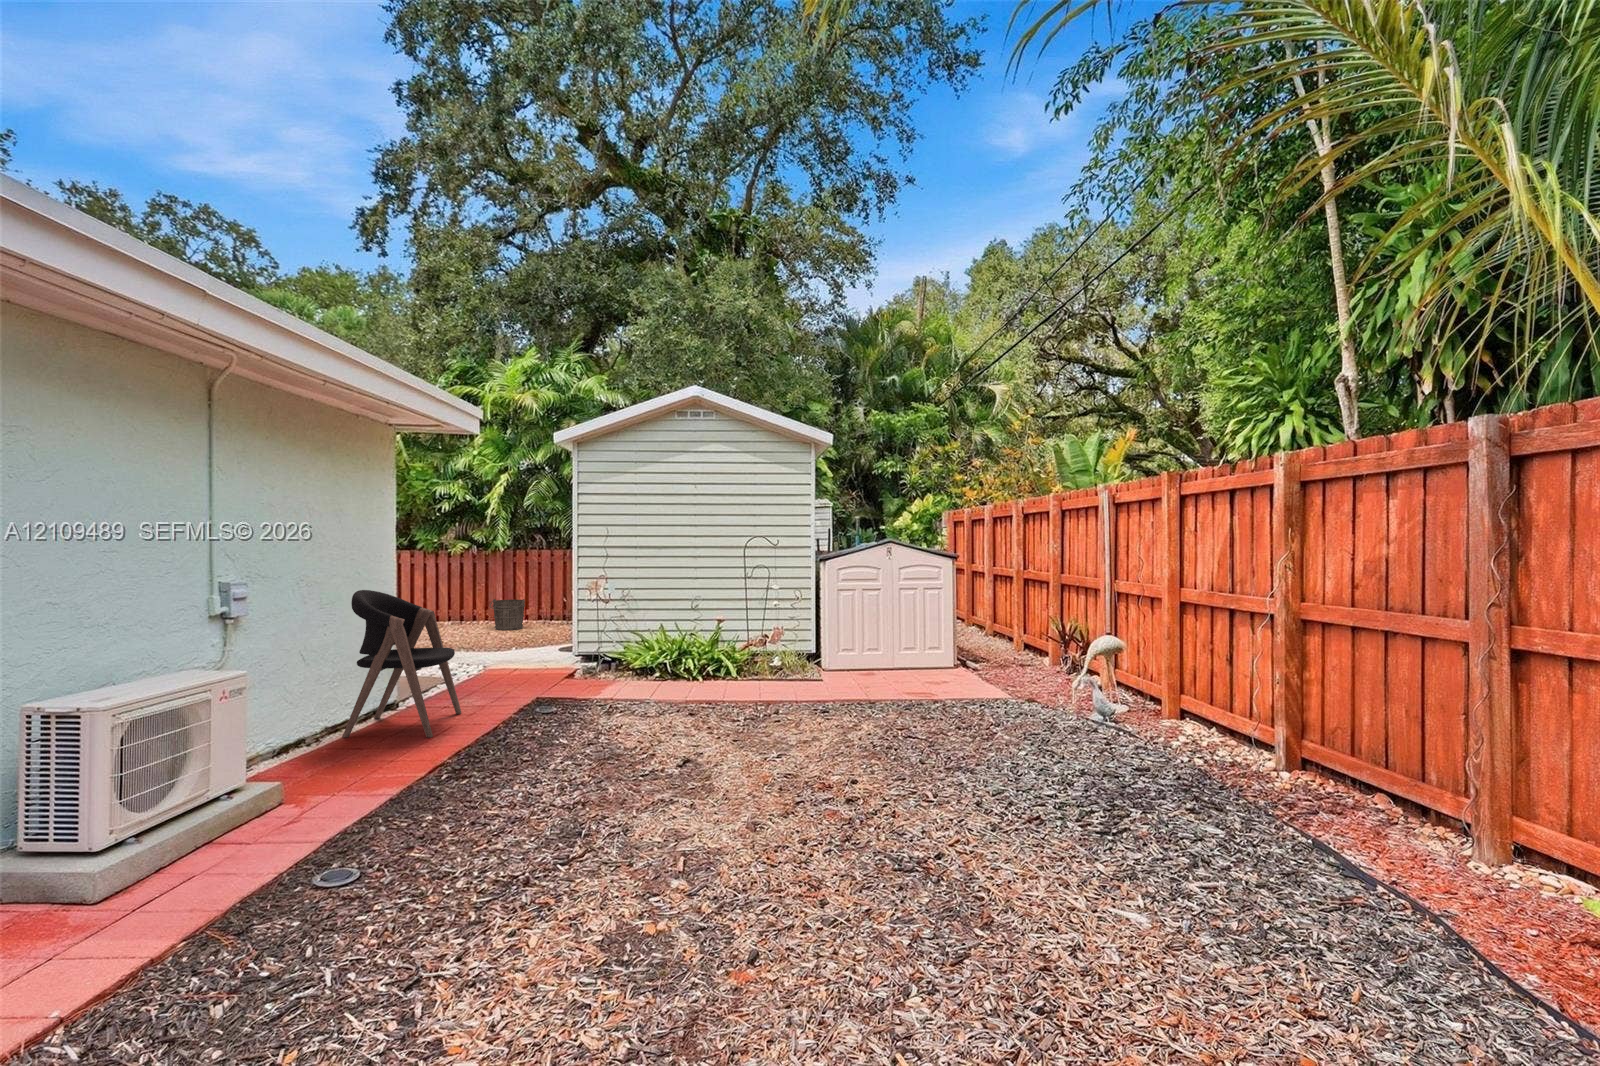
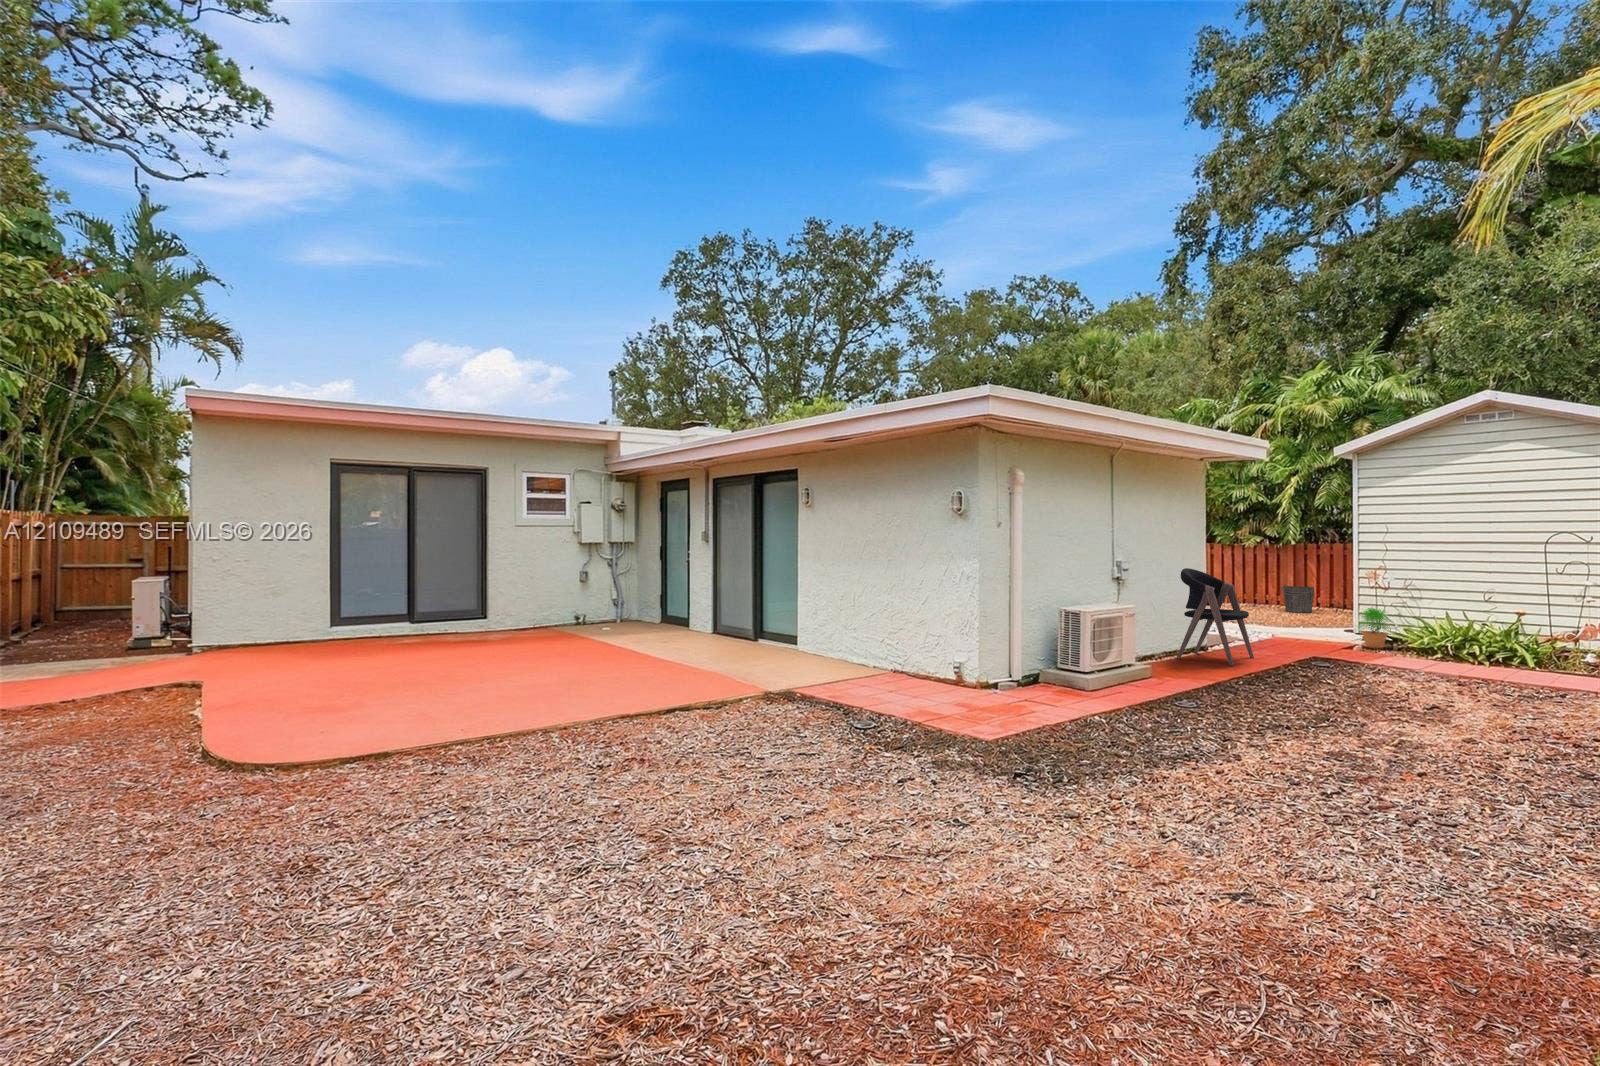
potted plant: none [577,623,614,672] -> present [1359,608,1391,648]

